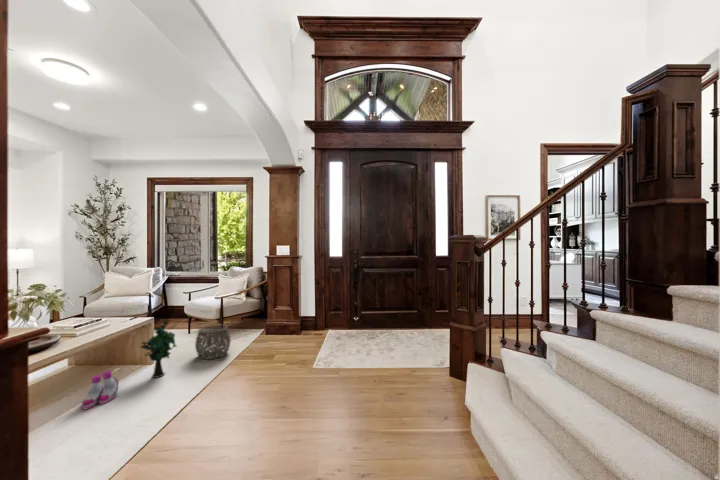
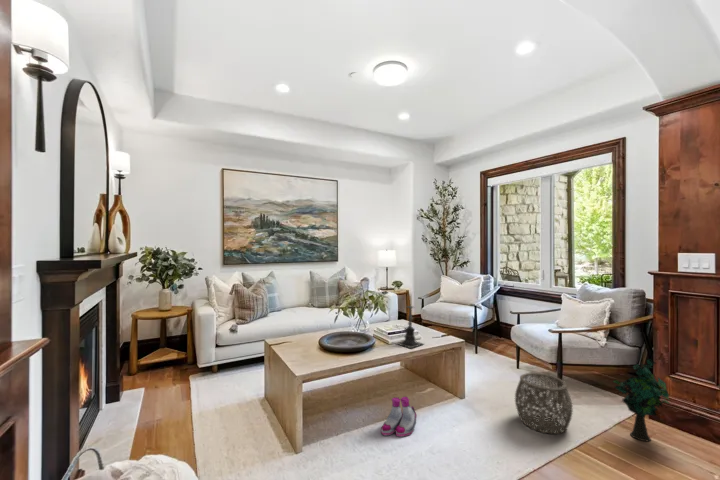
candle holder: none [82,293,115,335] -> present [397,306,423,348]
decorative plant: present [141,321,176,378] -> present [613,359,669,441]

